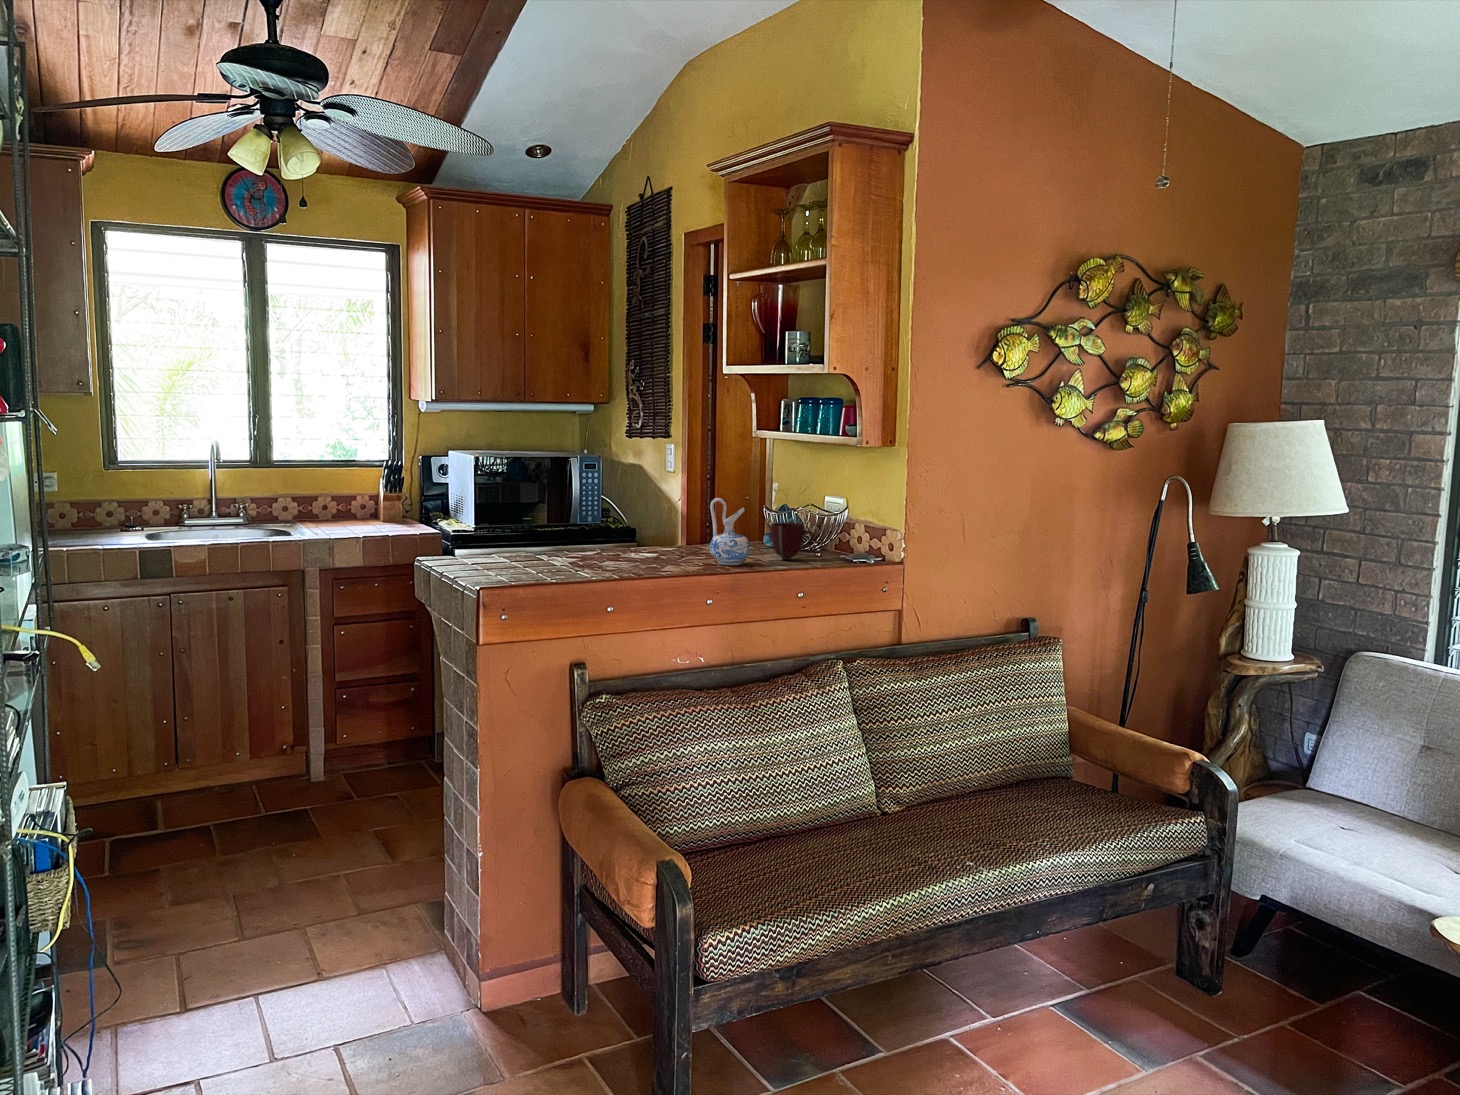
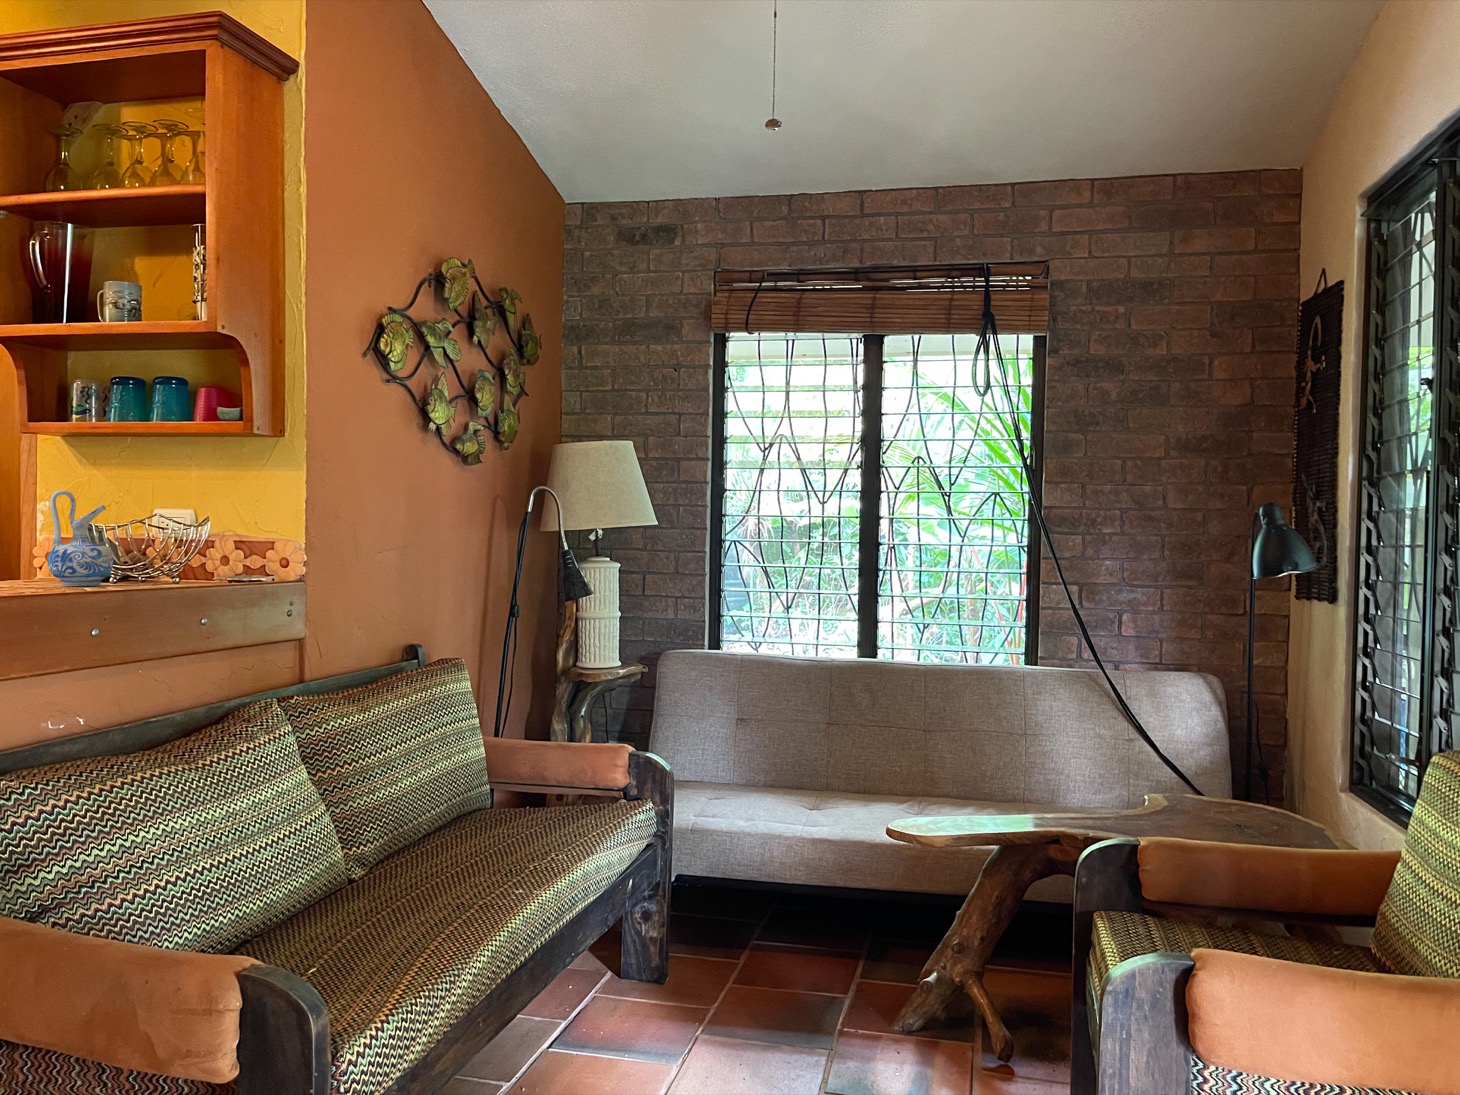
mug: present [770,523,814,560] -> none [122,533,193,582]

